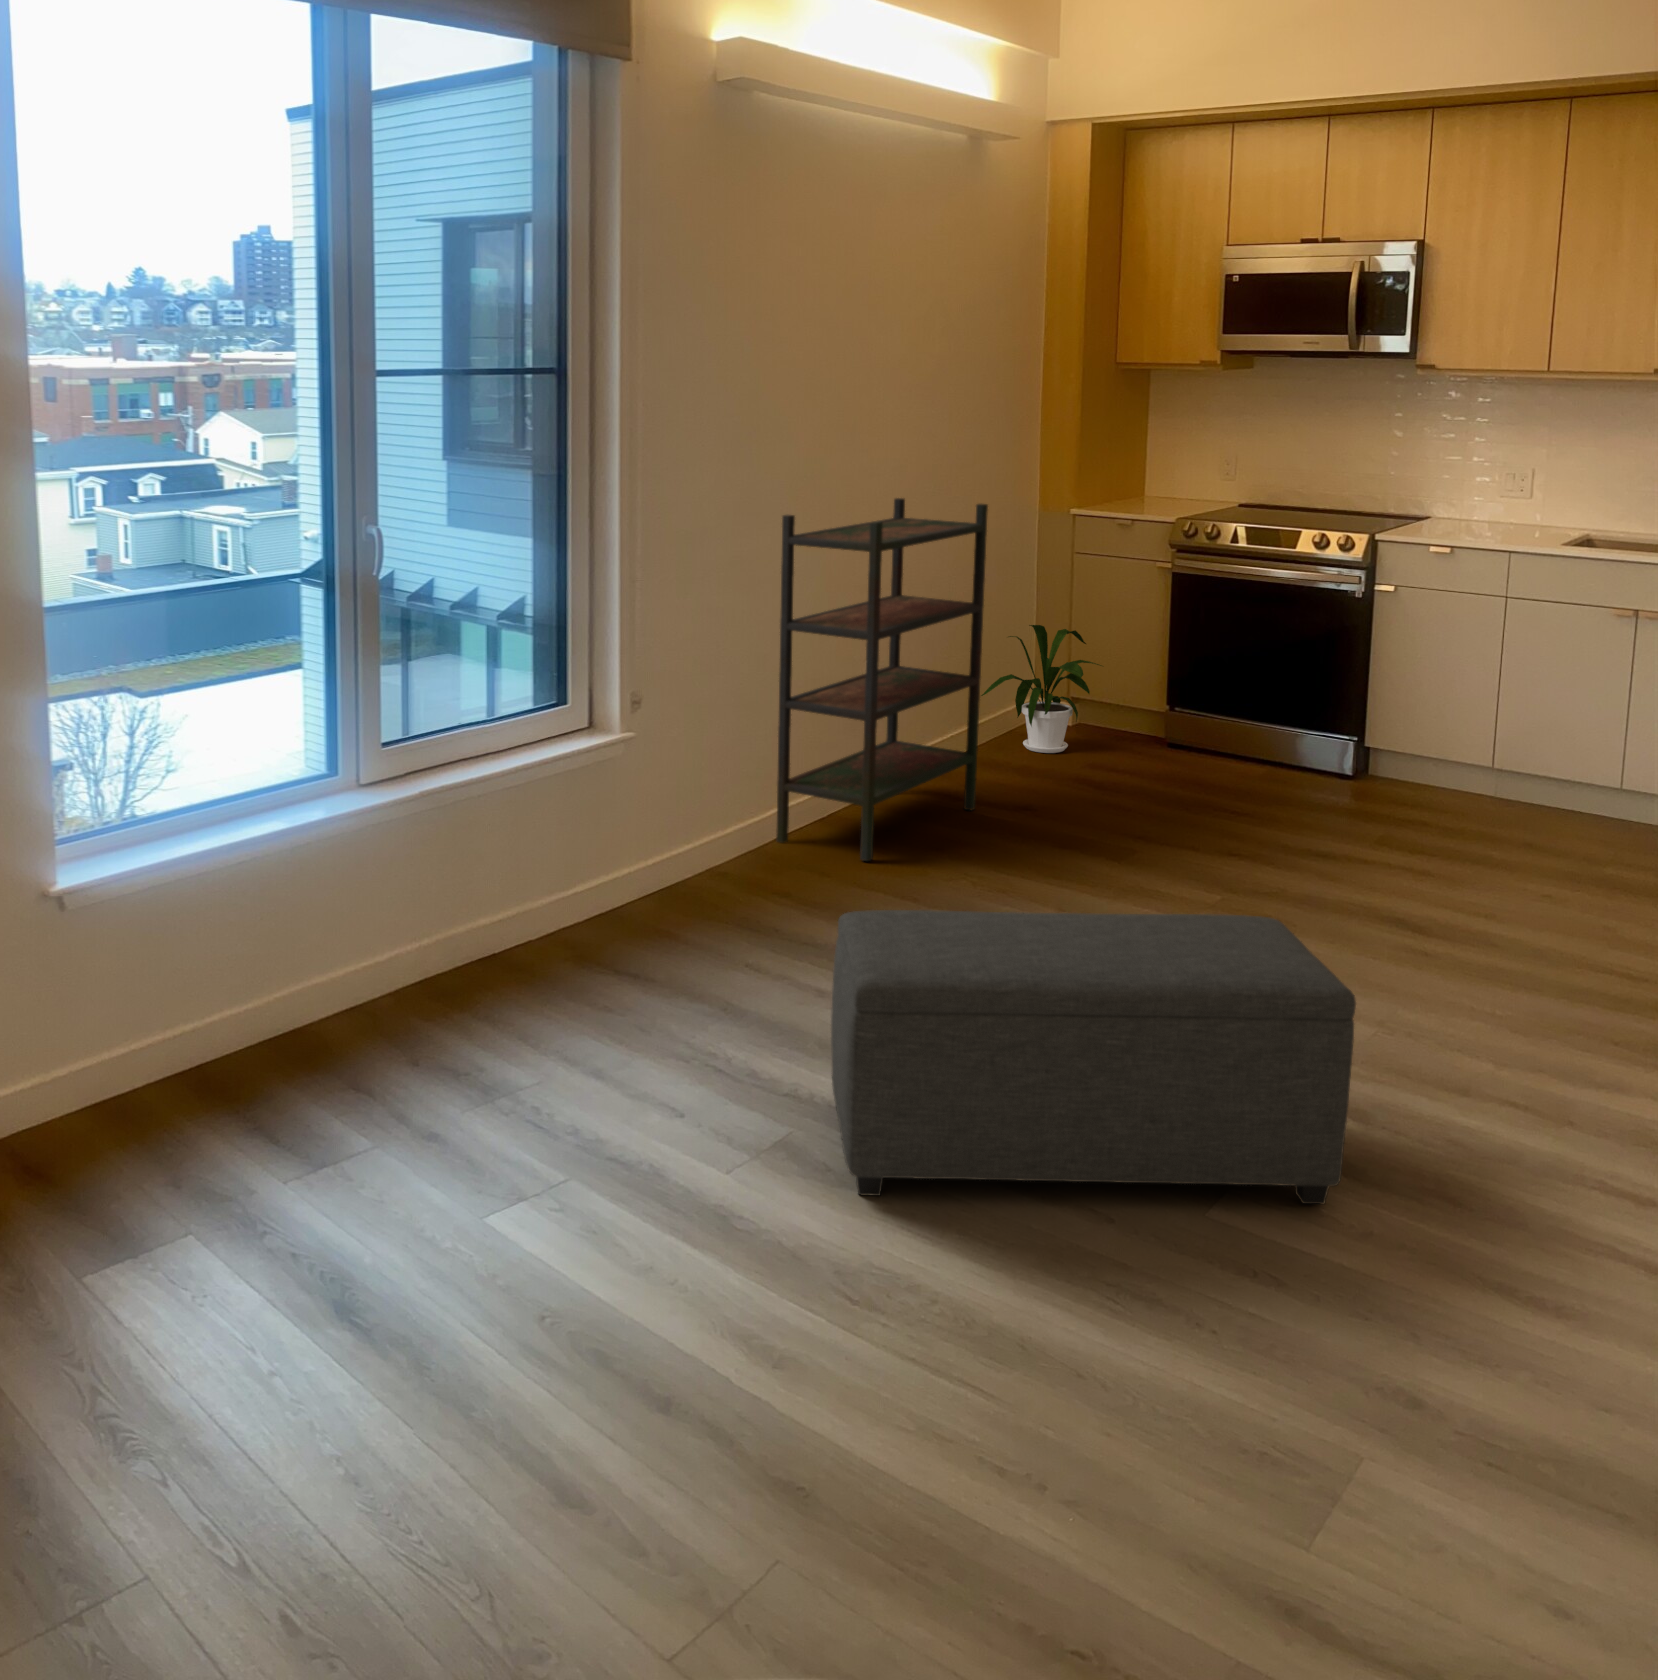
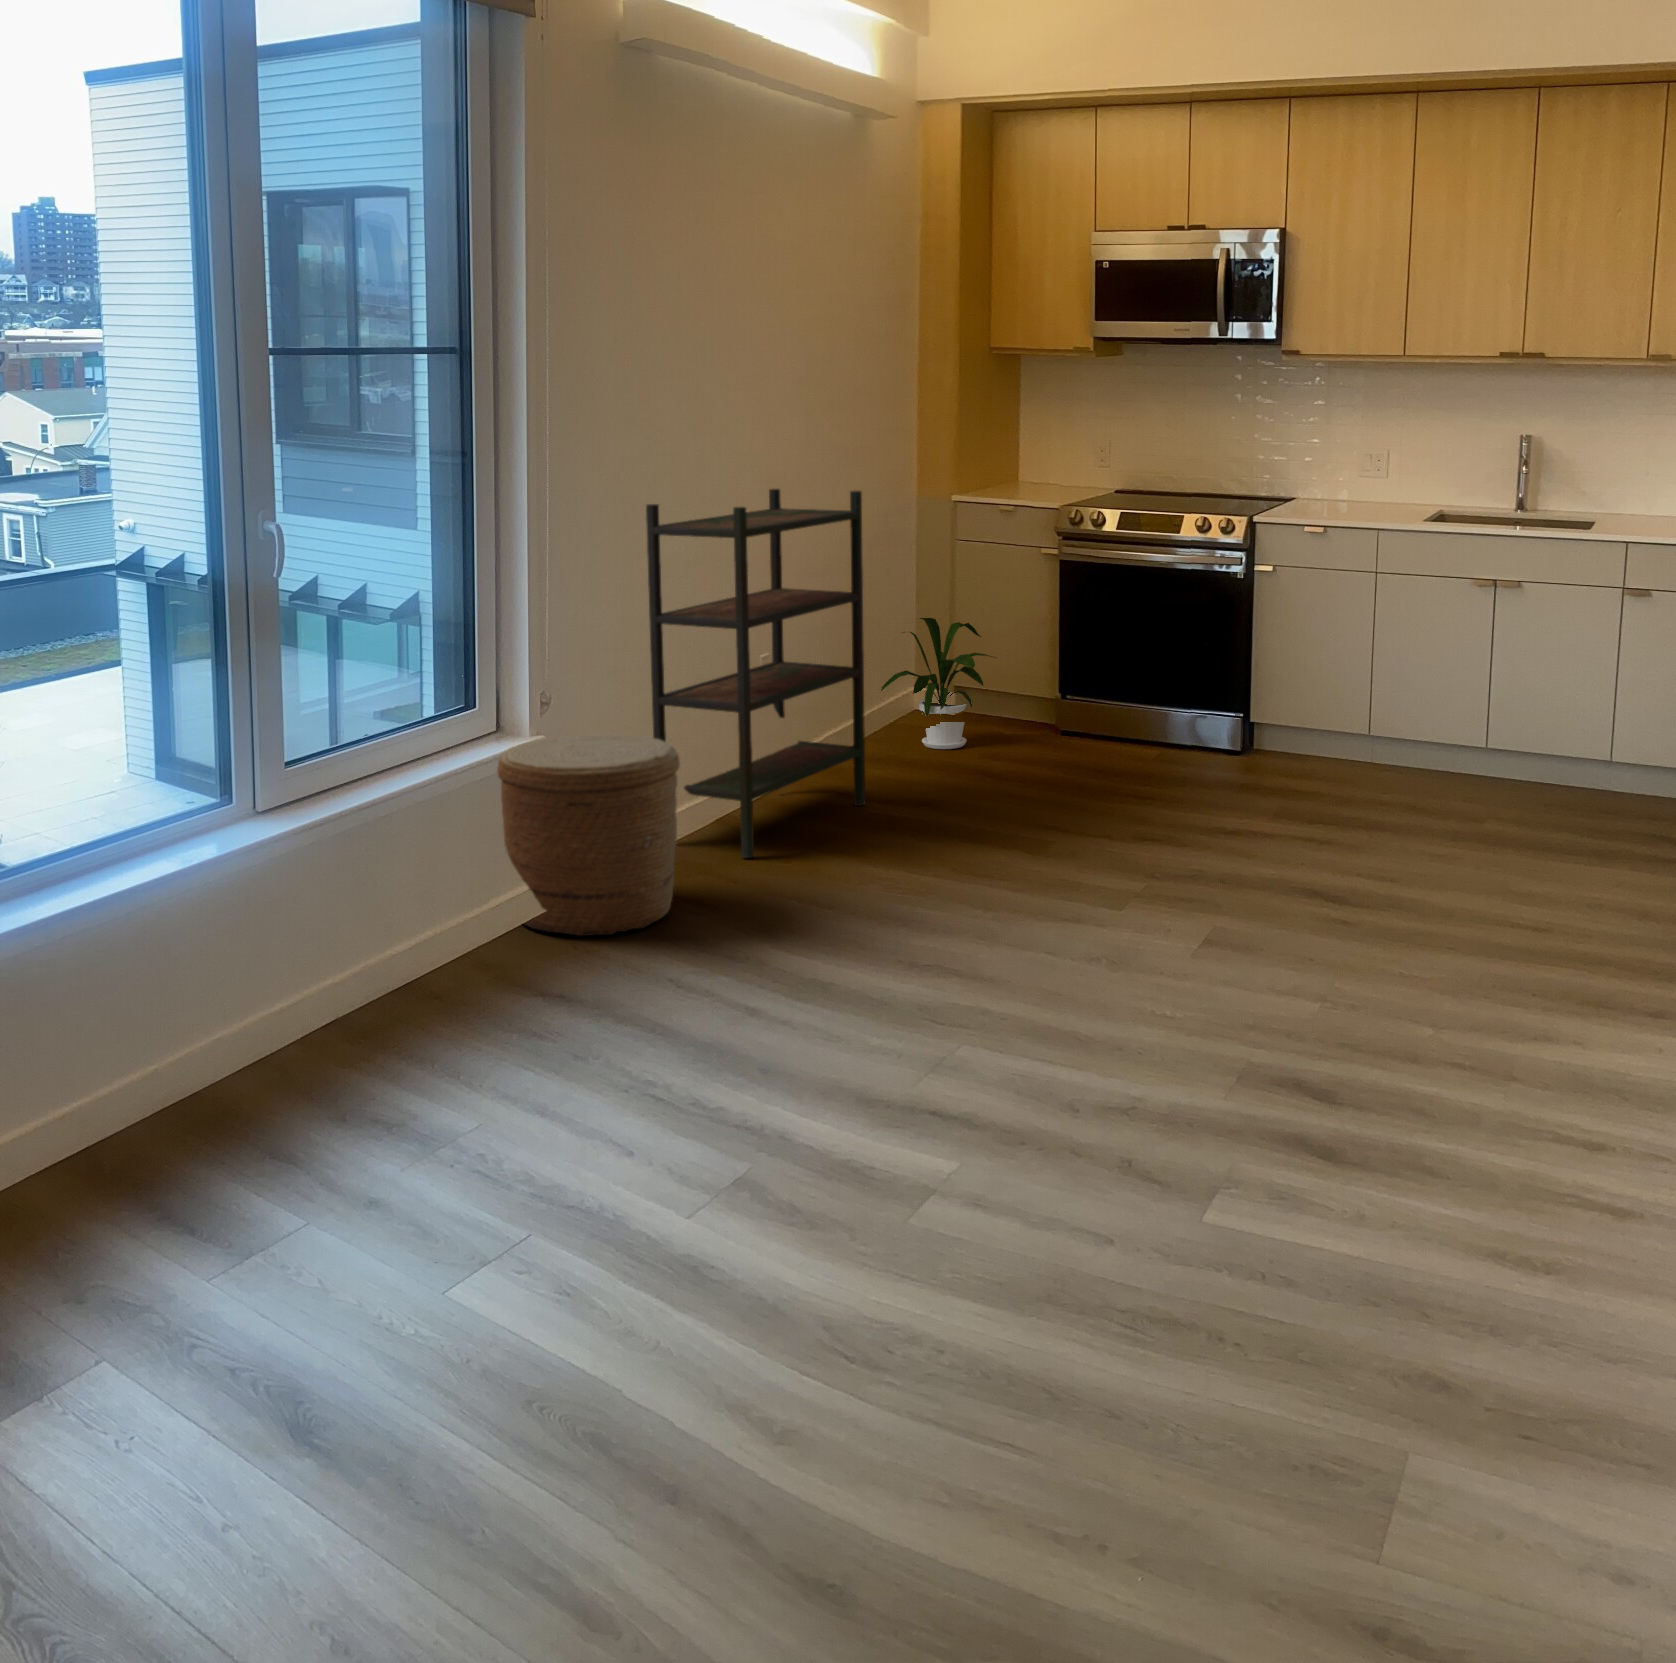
woven basket: none [640,739,815,938] -> present [497,734,680,936]
ottoman: present [831,910,1356,1204] -> none [678,862,1168,1160]

